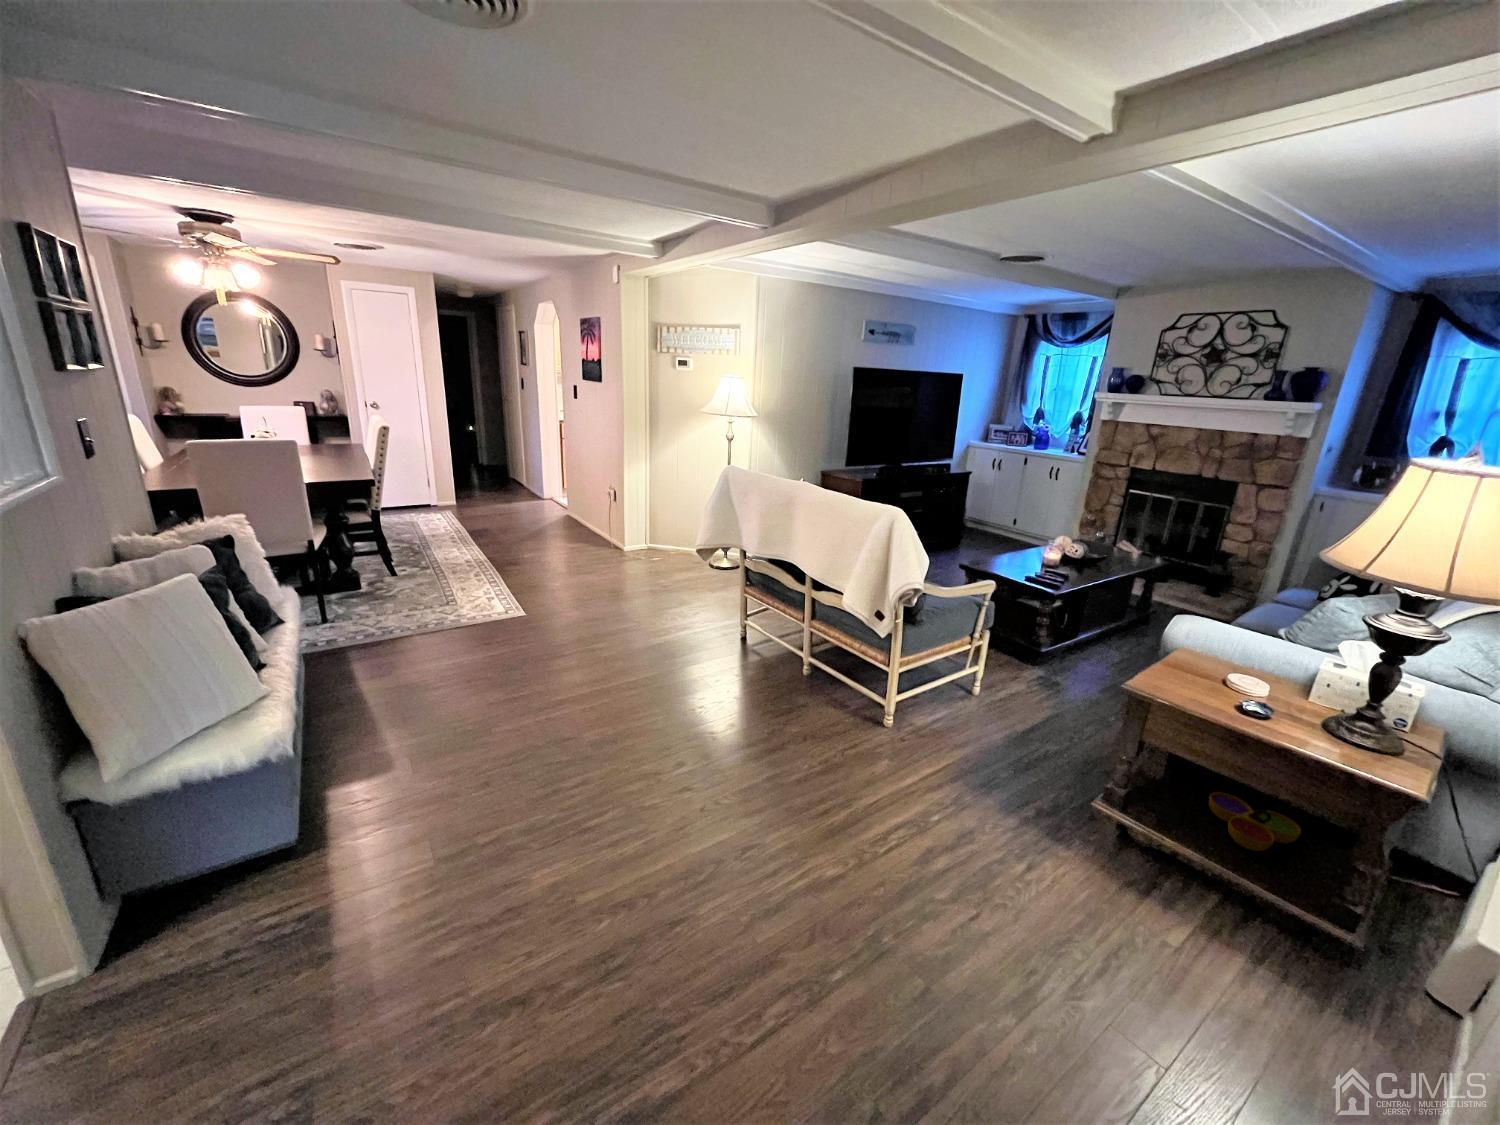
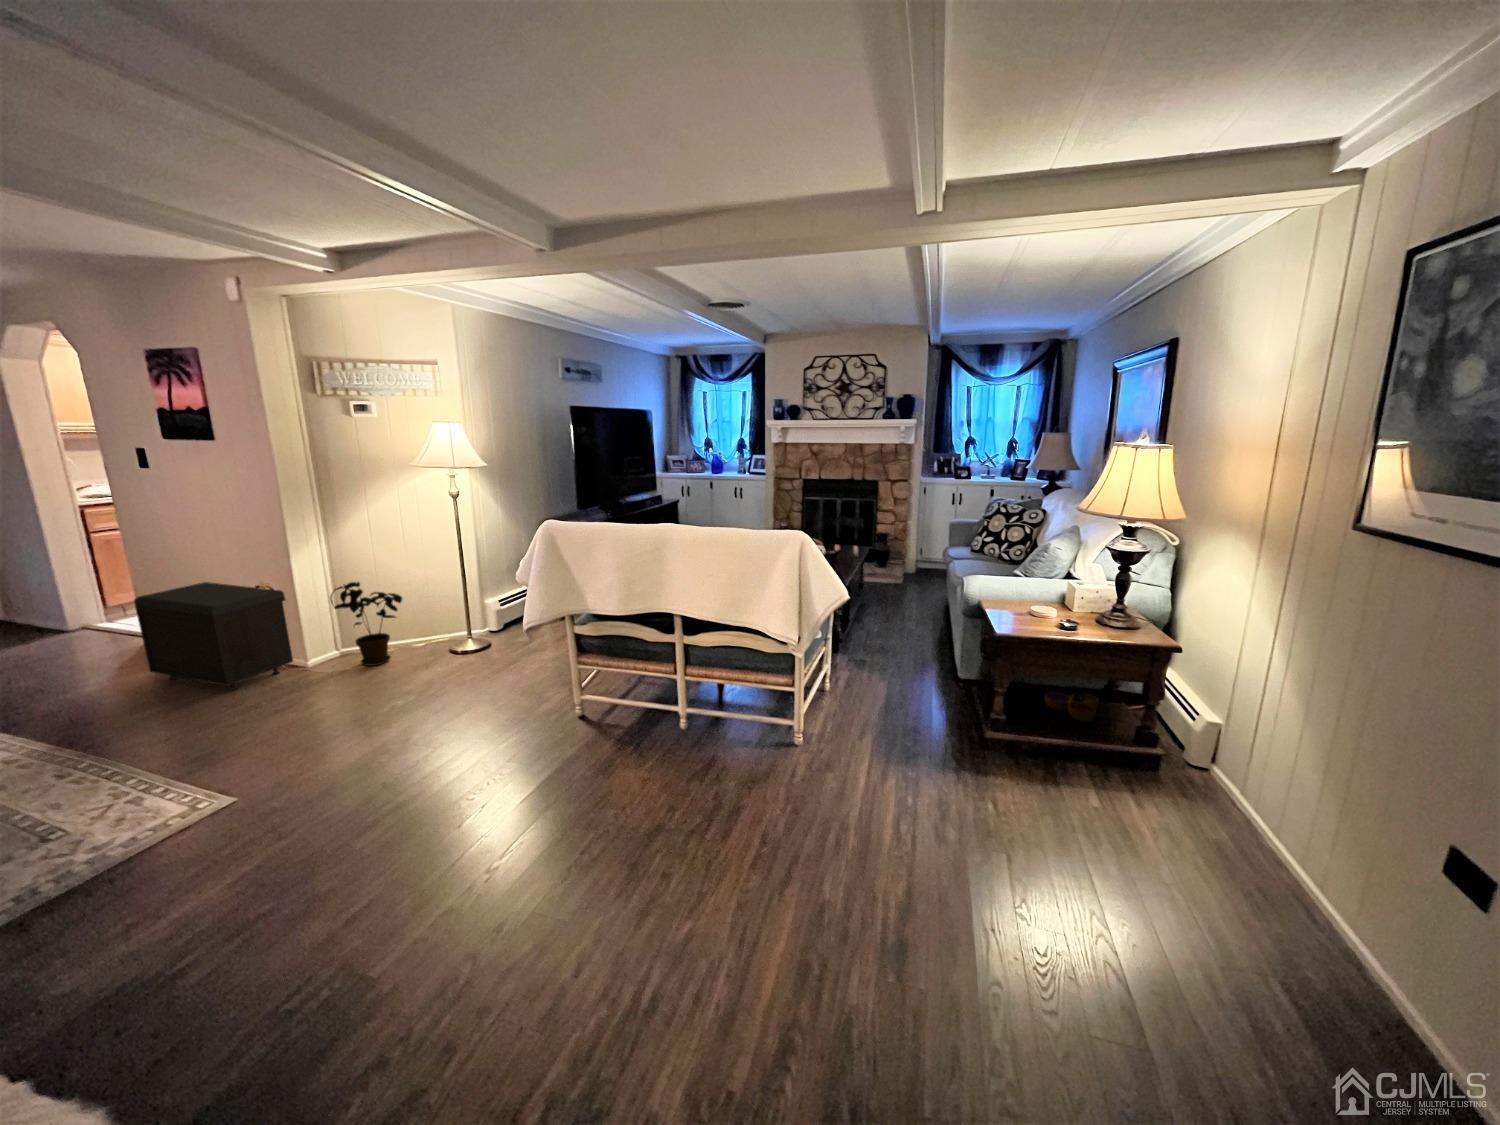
storage bench: none [548,480,617,554] -> present [134,582,293,690]
house plant: none [637,495,682,560] -> present [330,582,402,666]

